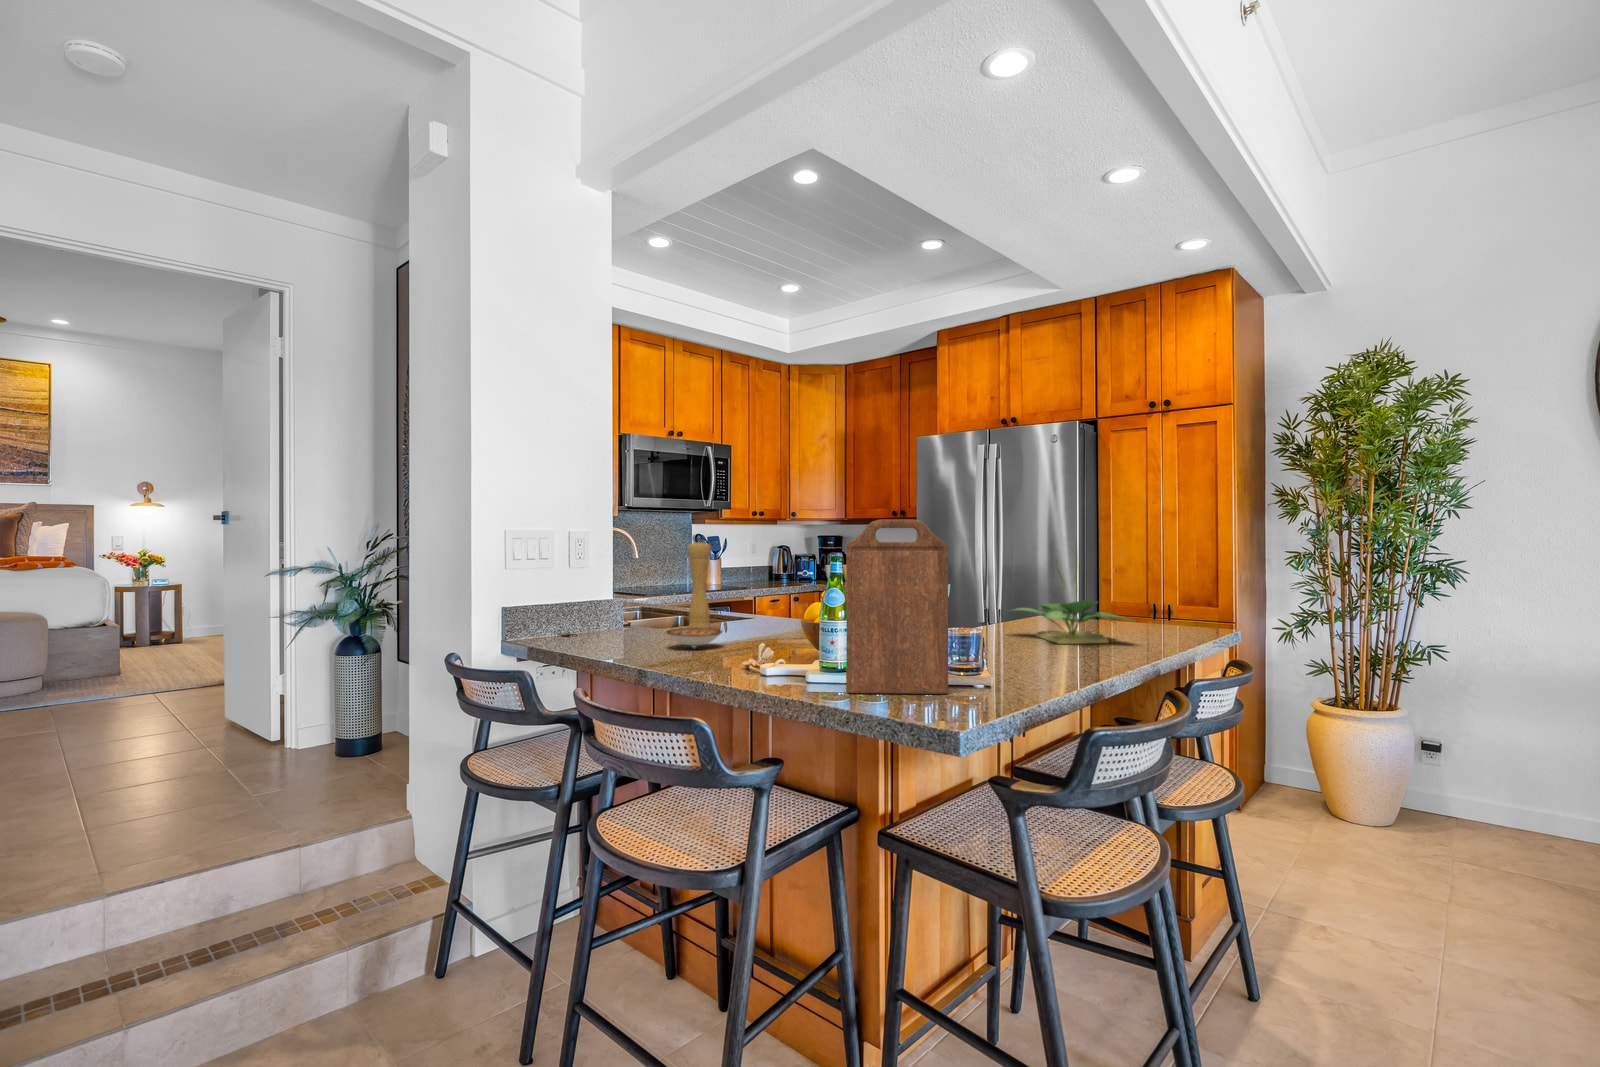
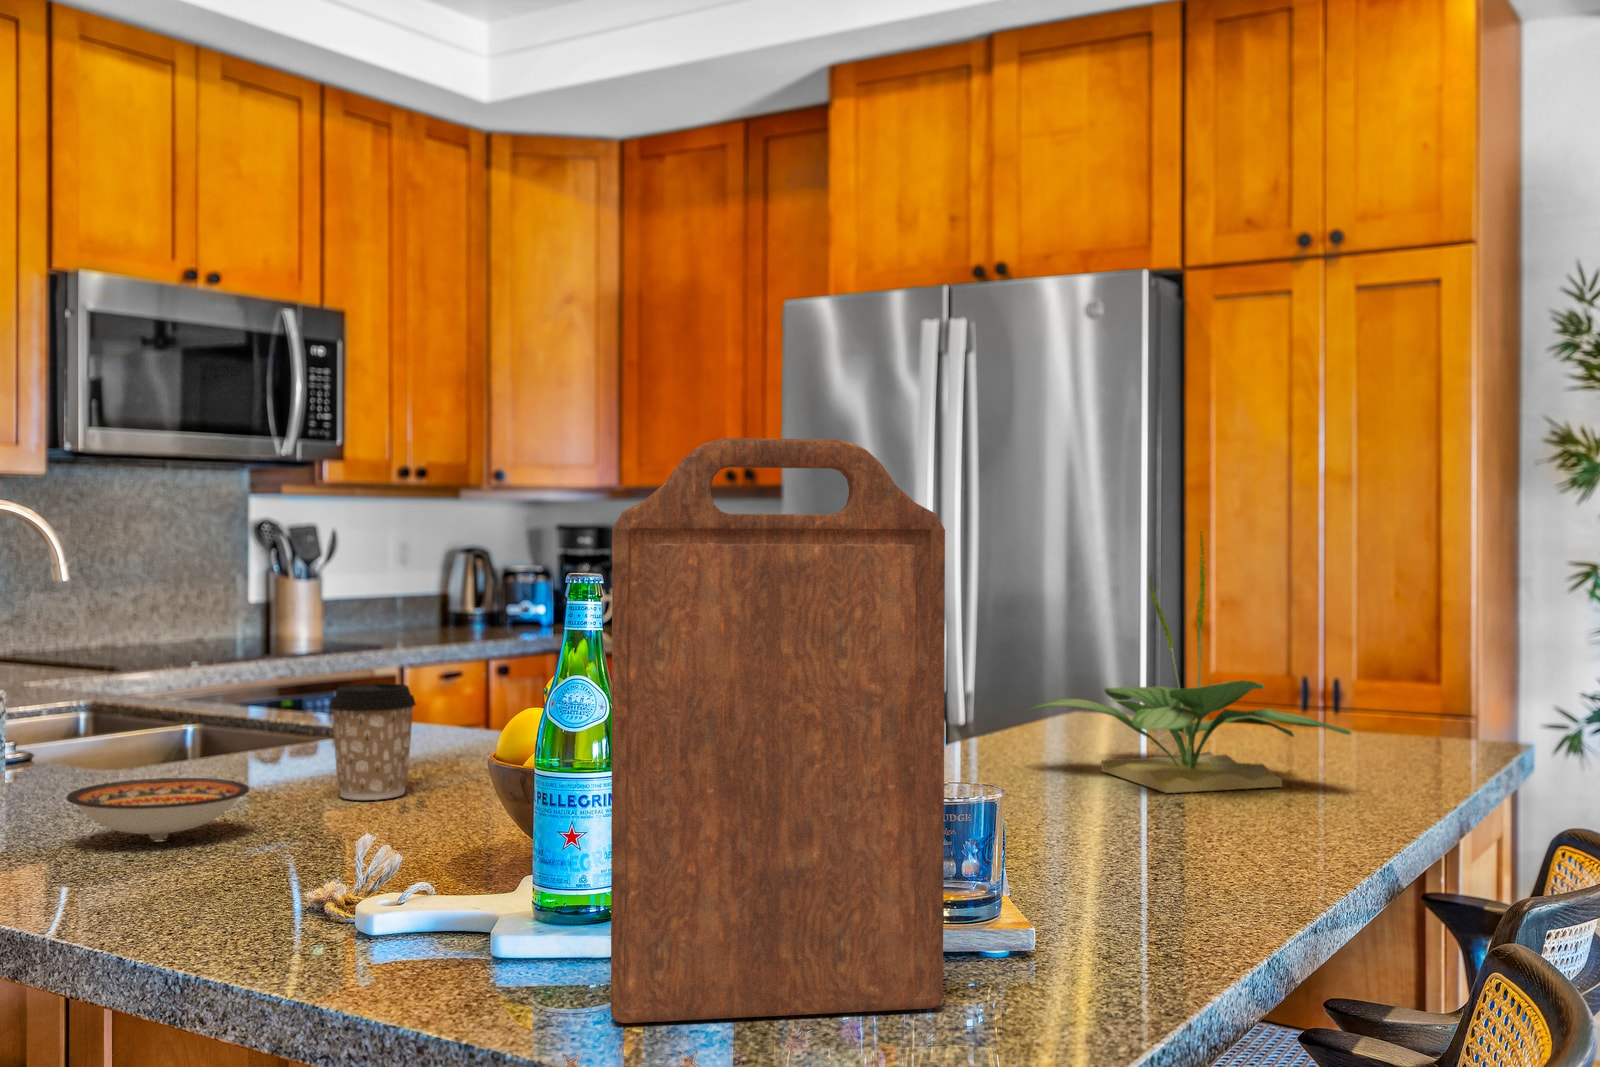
pepper mill: present [687,542,711,628] -> none [160,525,233,799]
coffee cup: none [744,598,774,639] -> present [329,683,416,800]

